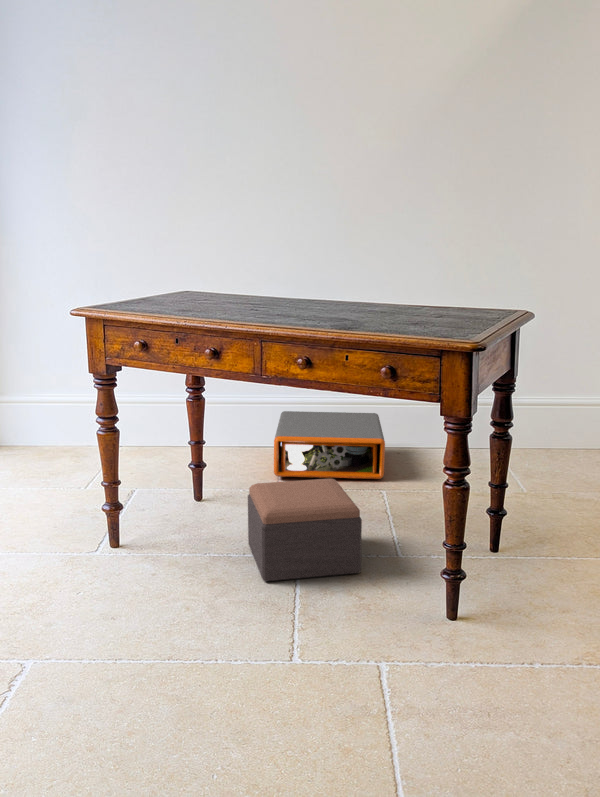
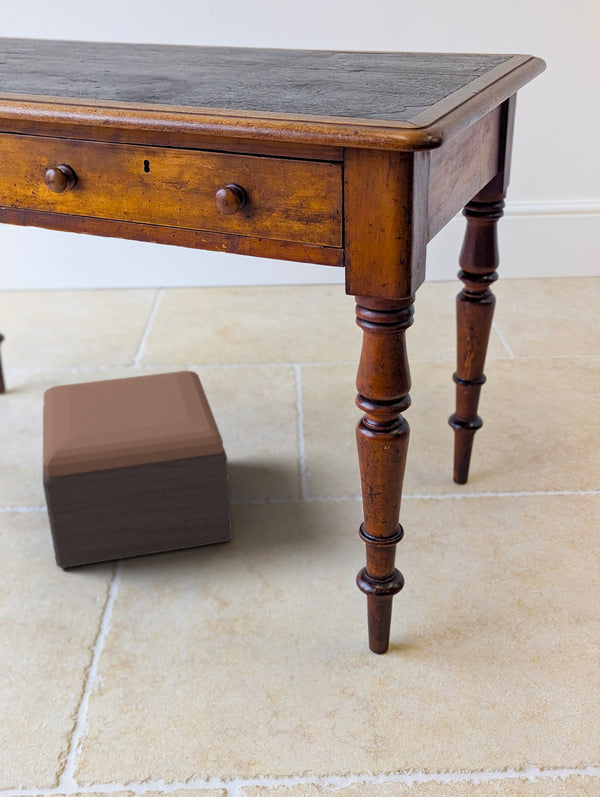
storage box: present [274,411,385,479] -> none [126,234,298,342]

